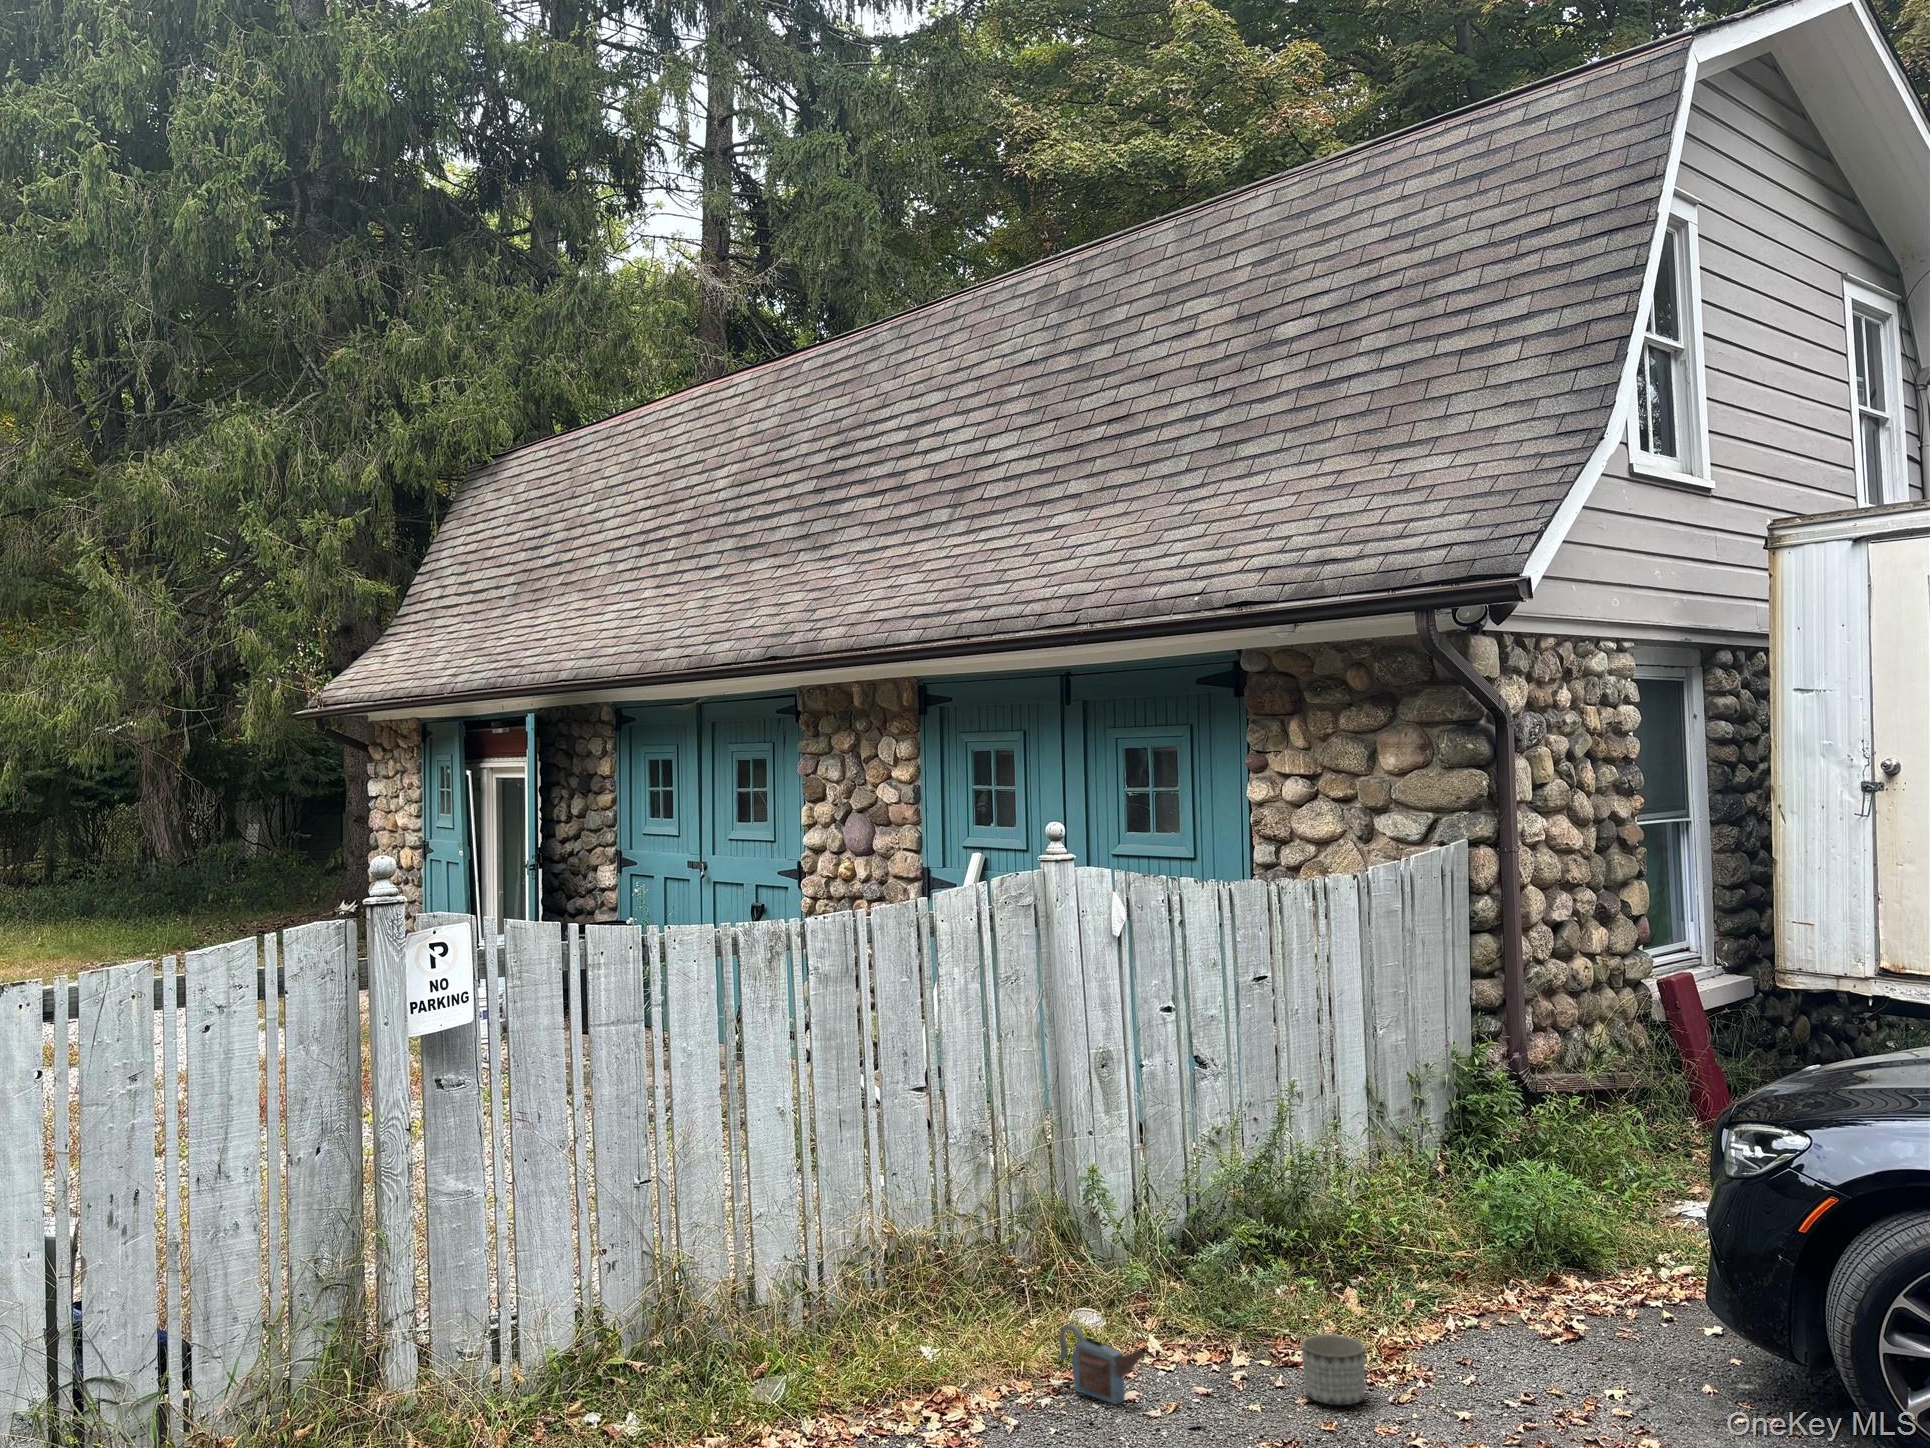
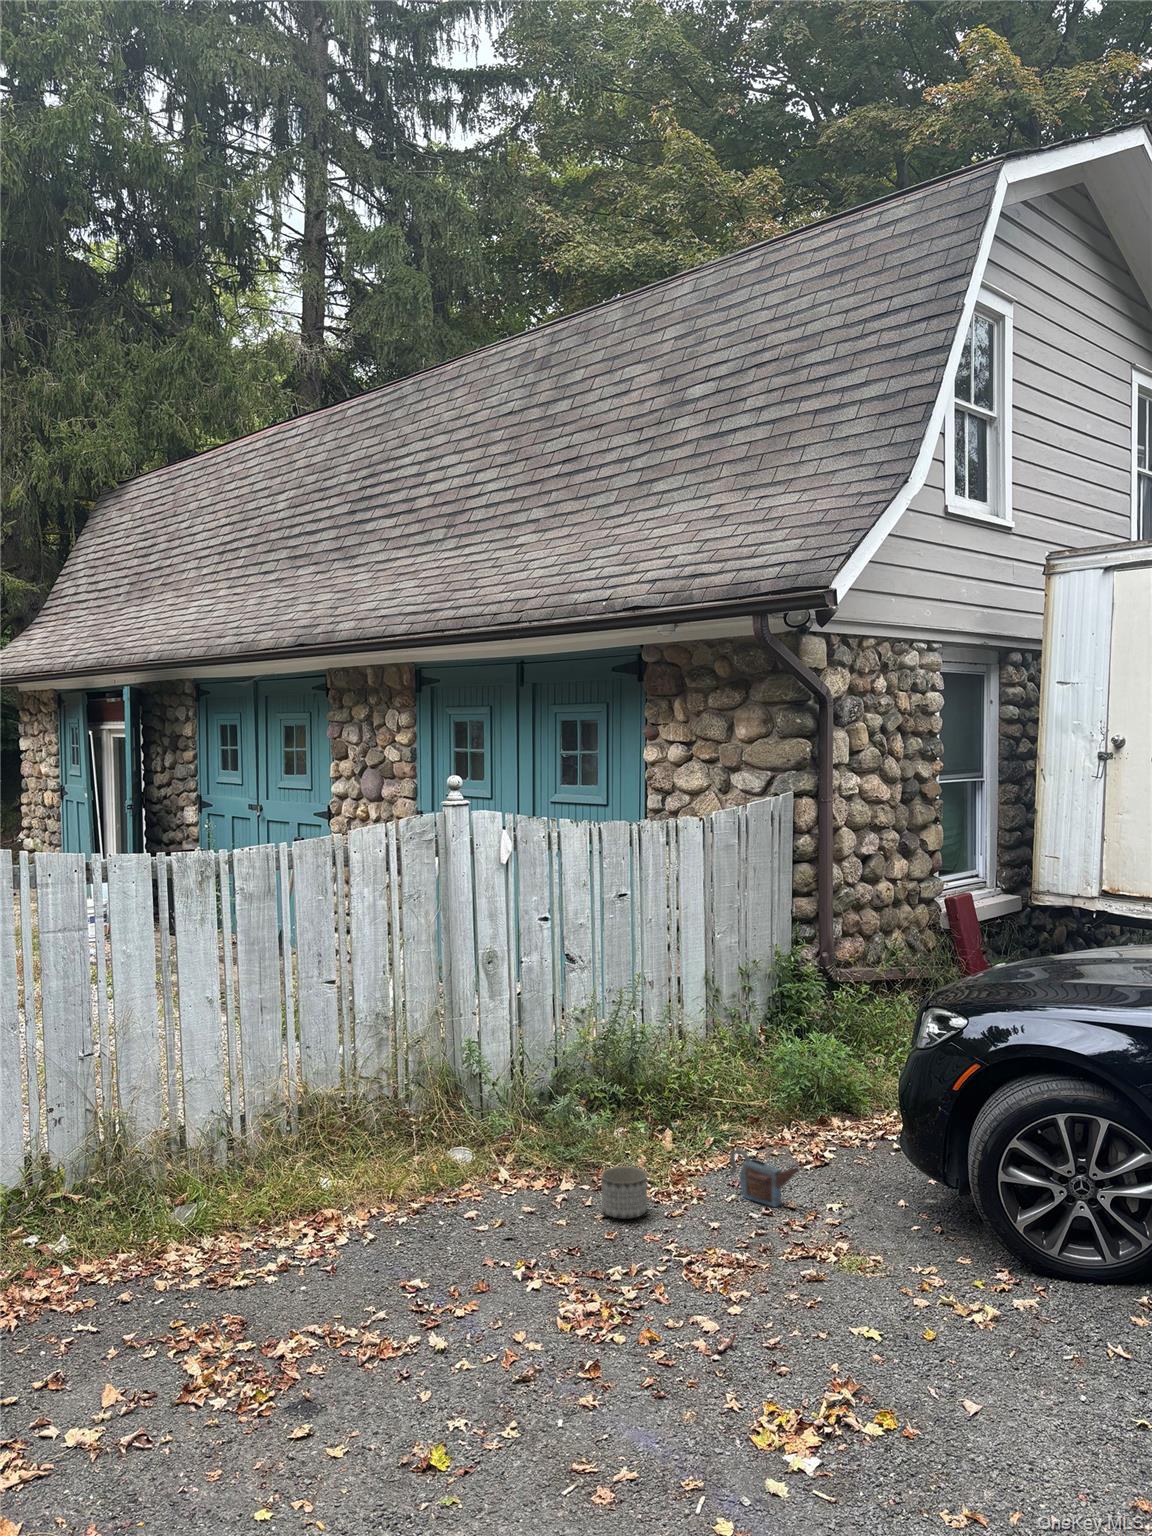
watering can: present [1059,1324,1145,1404] -> present [730,1149,799,1207]

